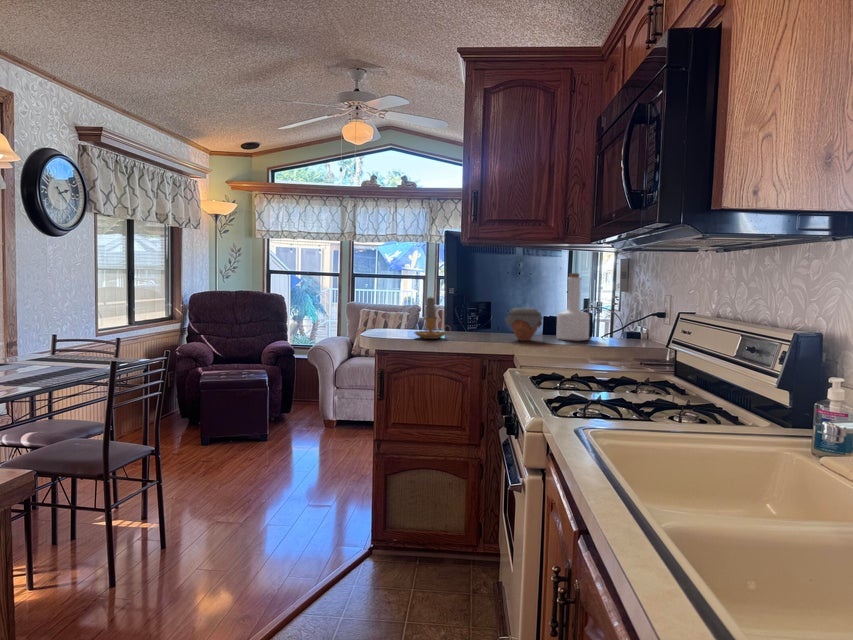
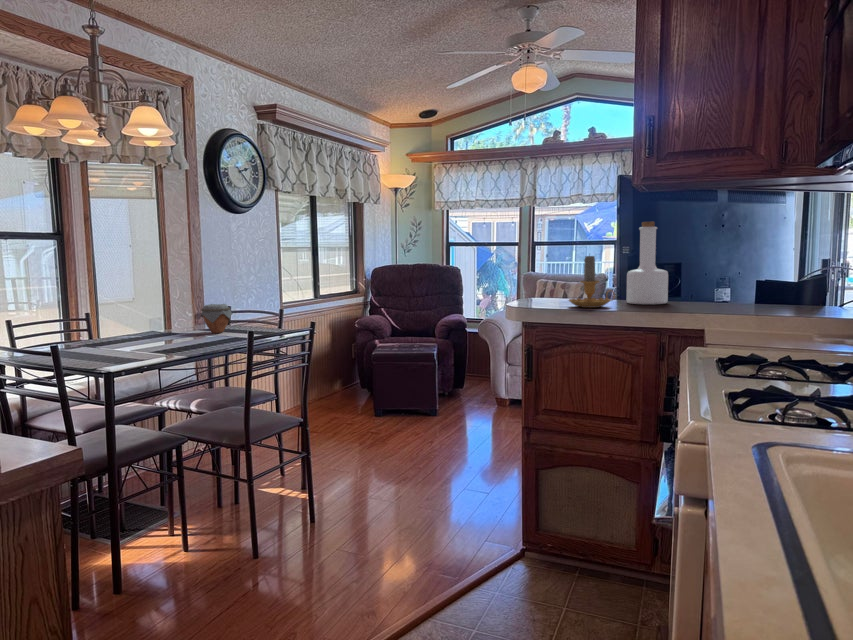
bottle: present [557,273,590,341] -> present [627,222,668,304]
jar: present [505,308,542,341] -> present [201,304,232,333]

